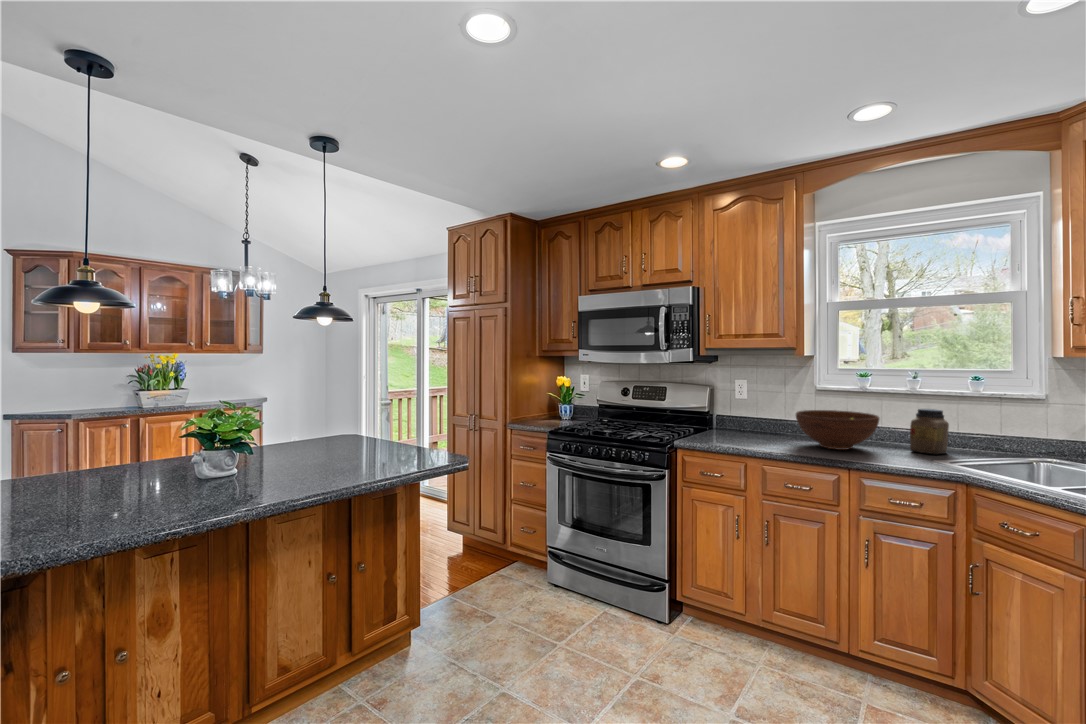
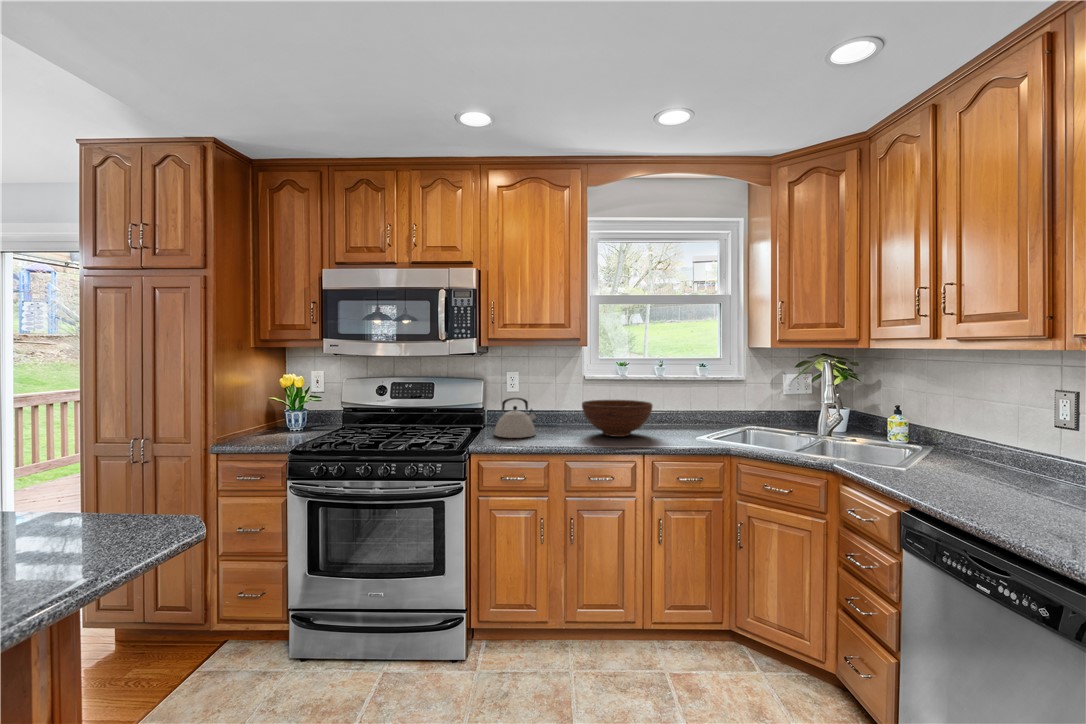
kettle: none [710,403,752,440] -> present [494,398,537,438]
jar: present [910,409,949,454] -> none [671,393,696,433]

